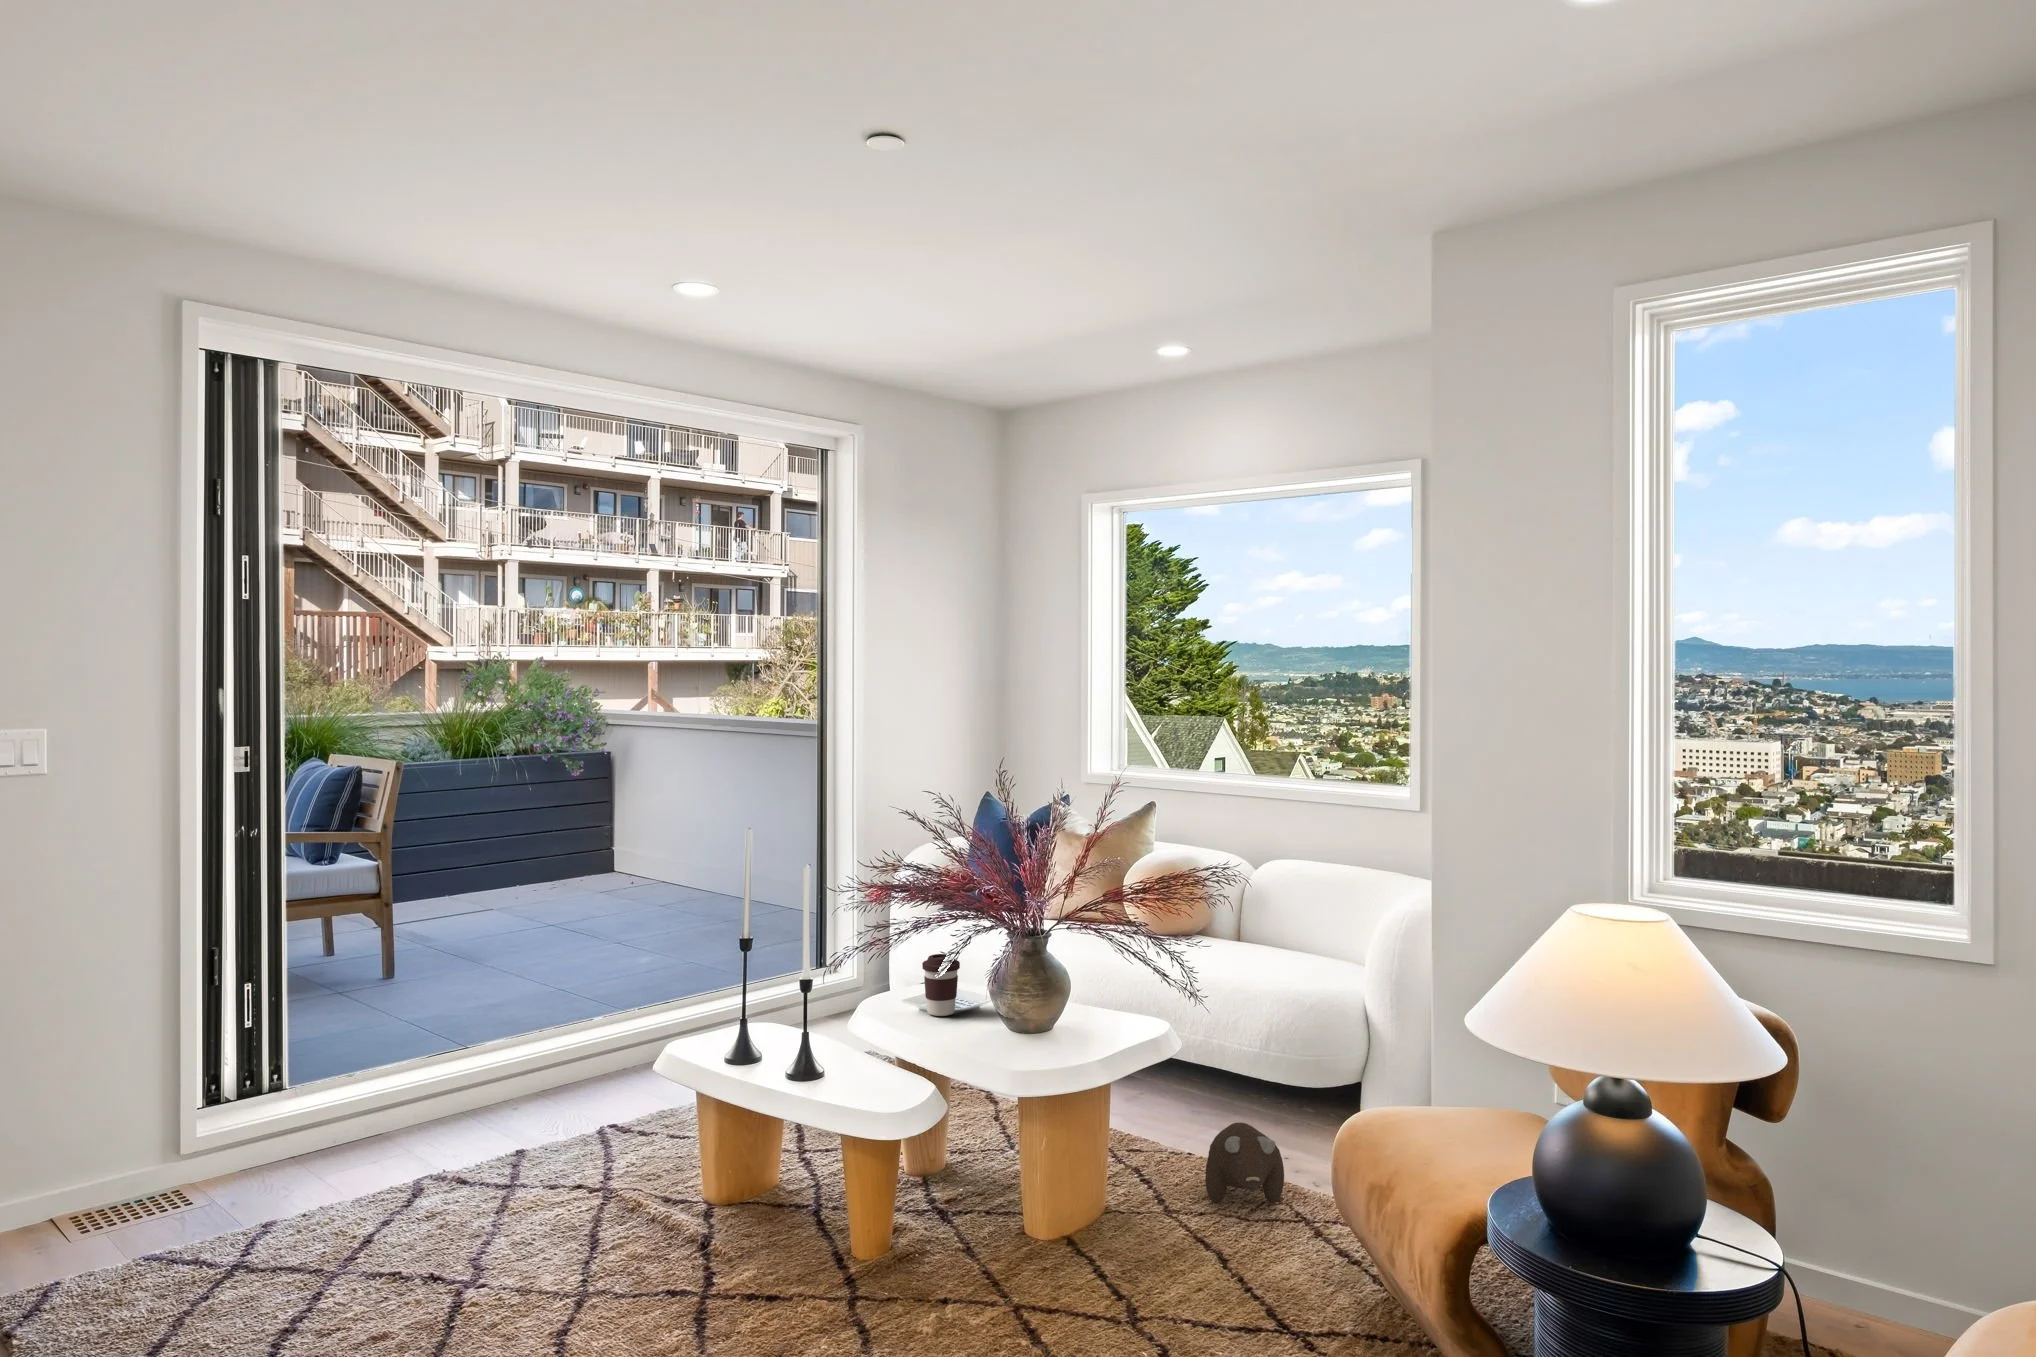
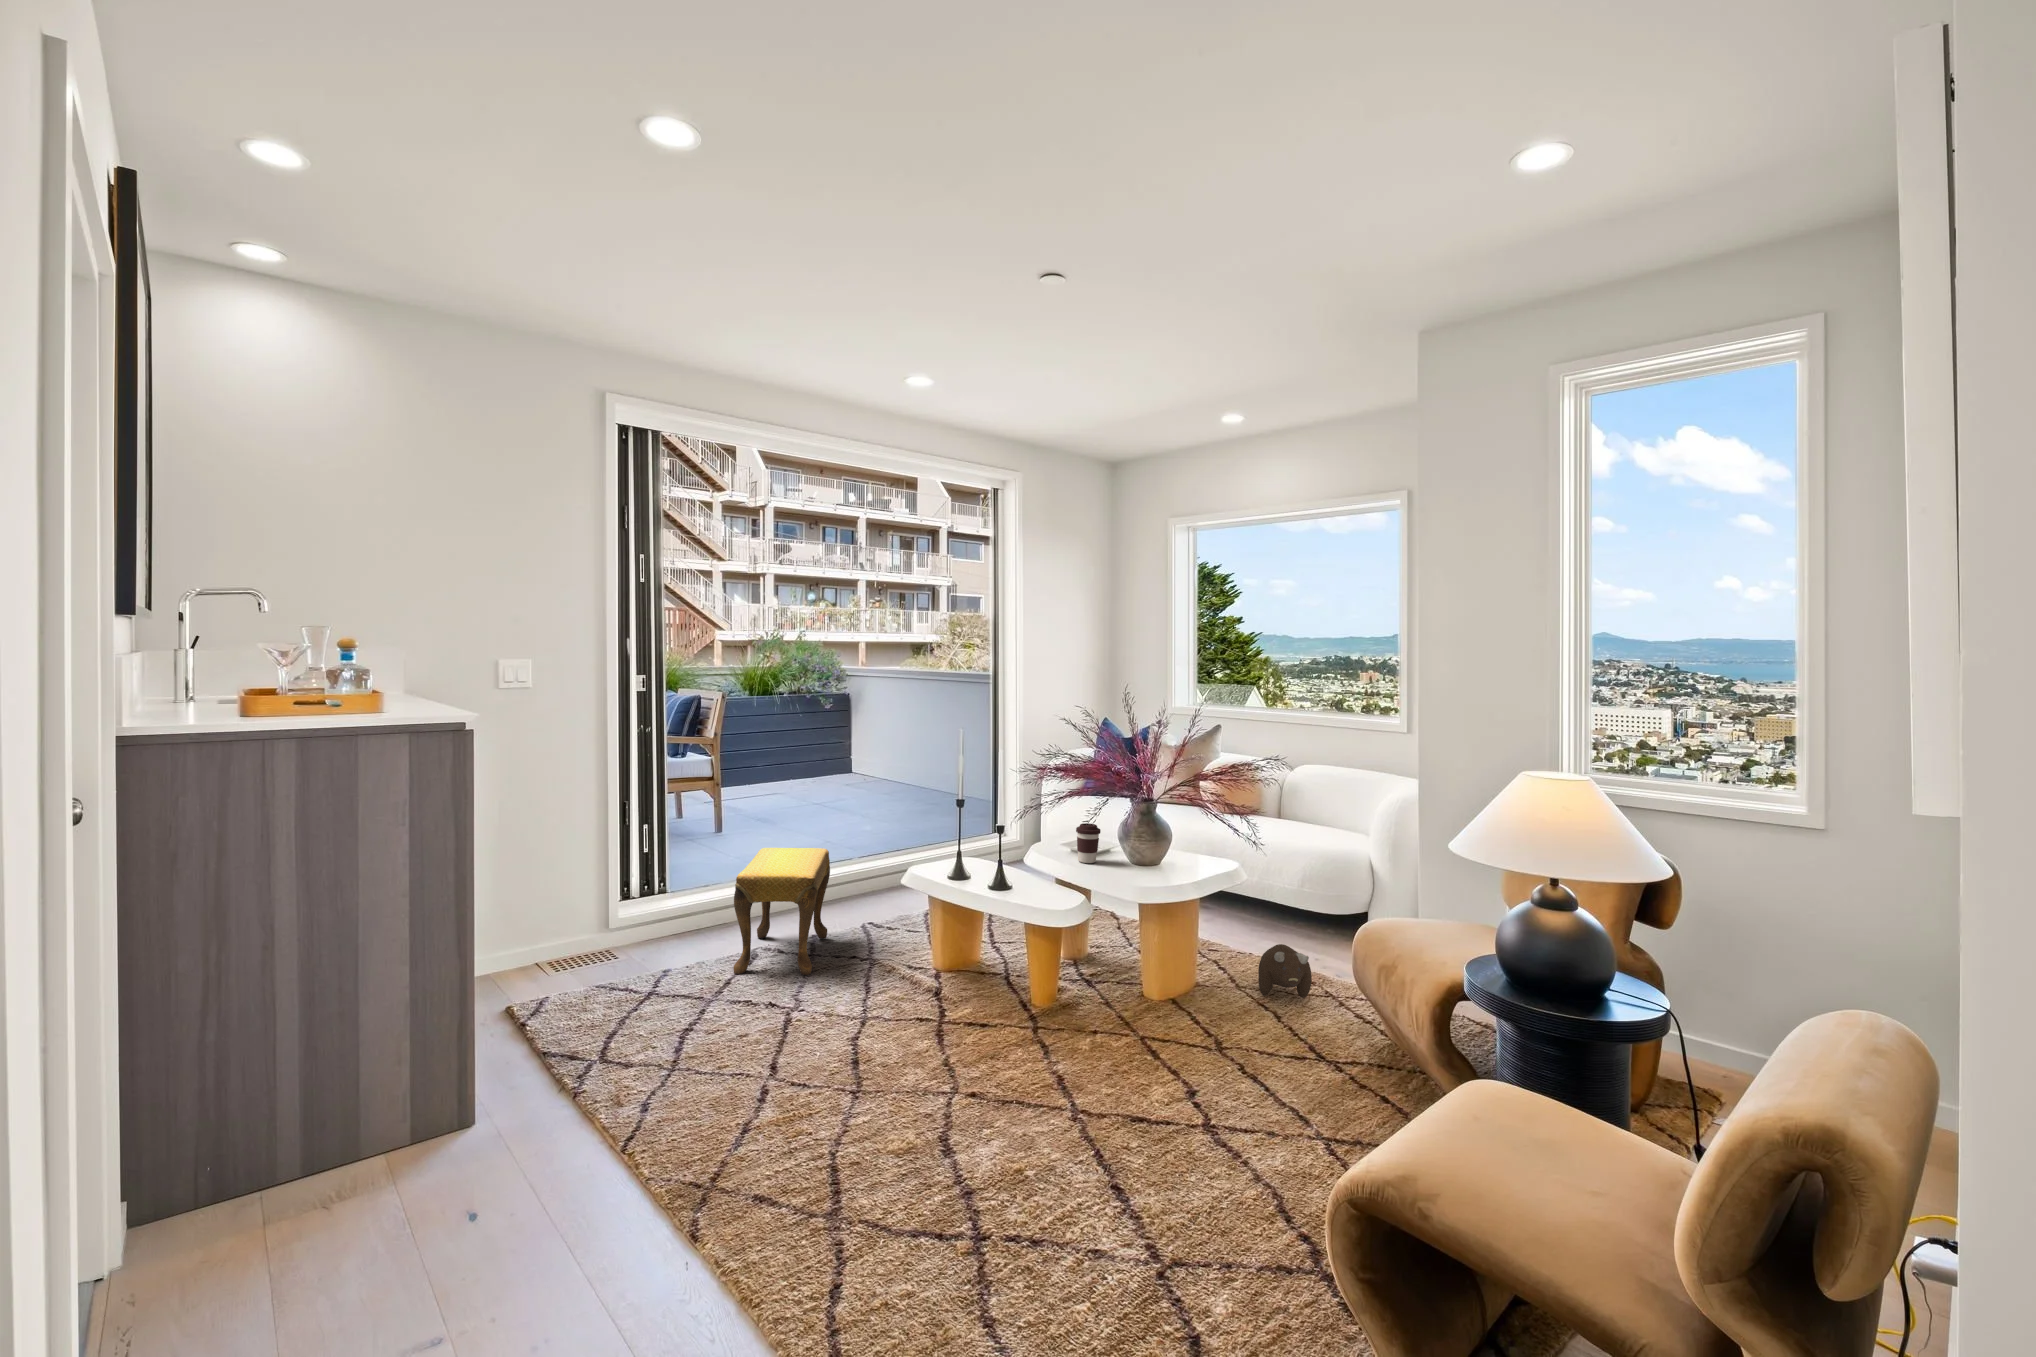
footstool: none [380,1013,550,1227] -> present [733,848,830,975]

